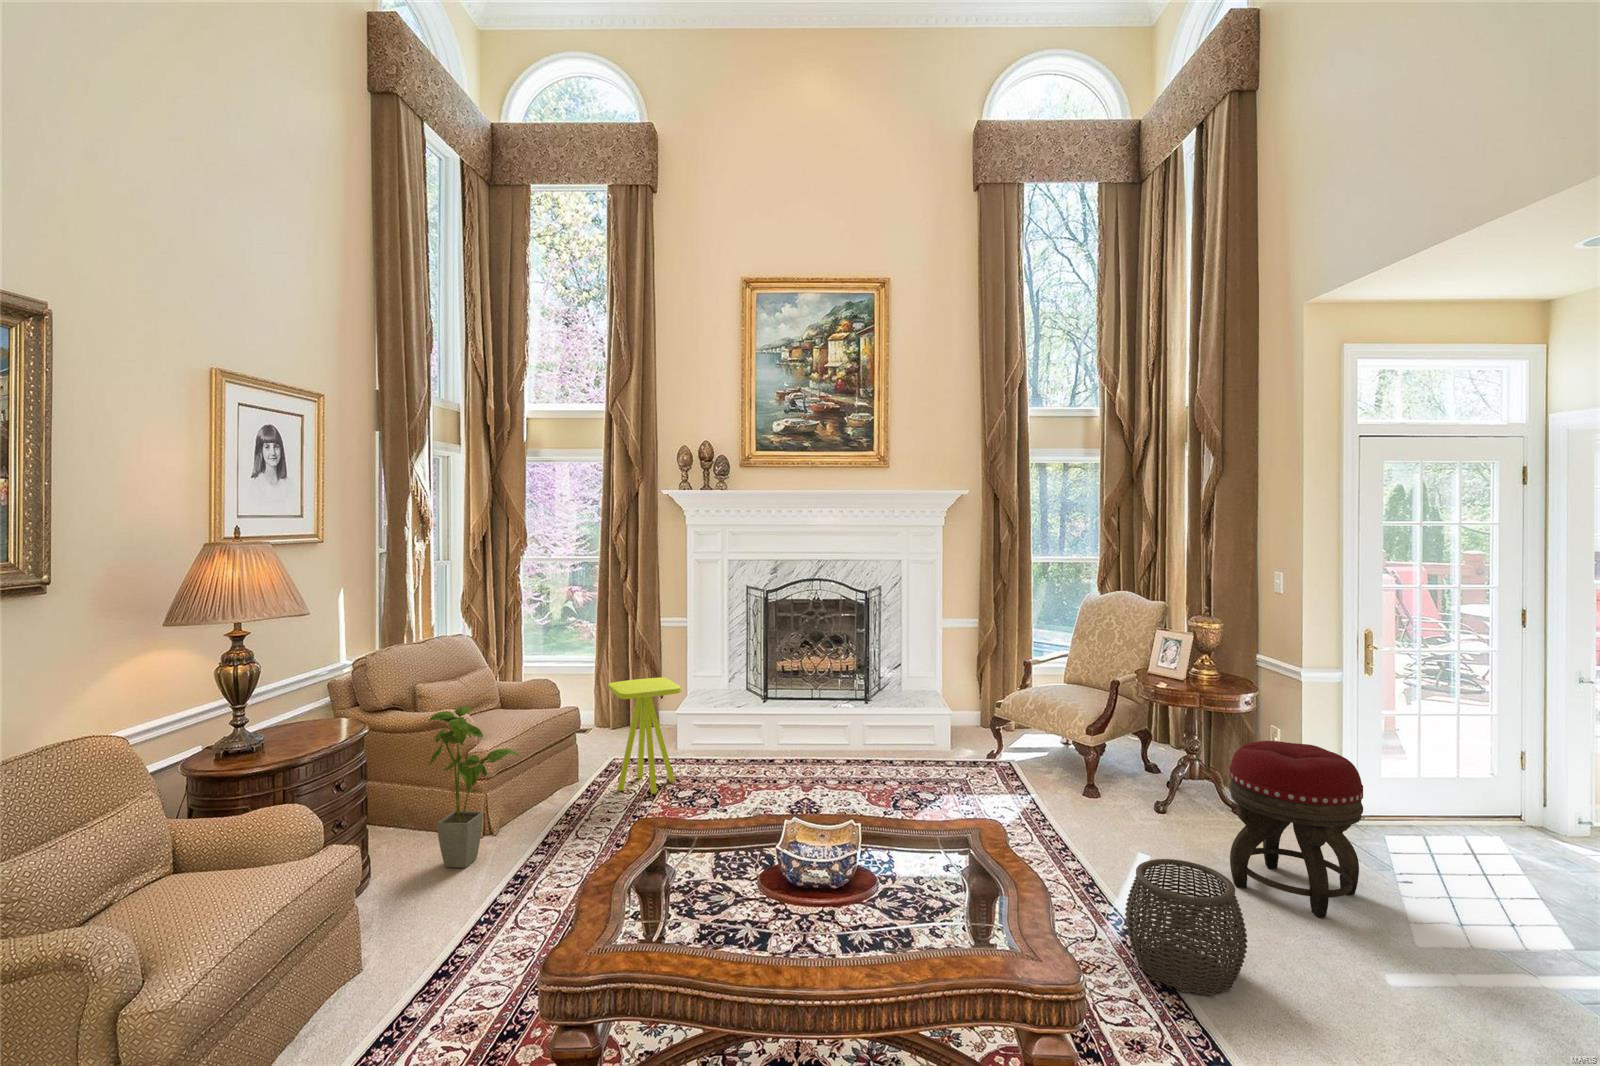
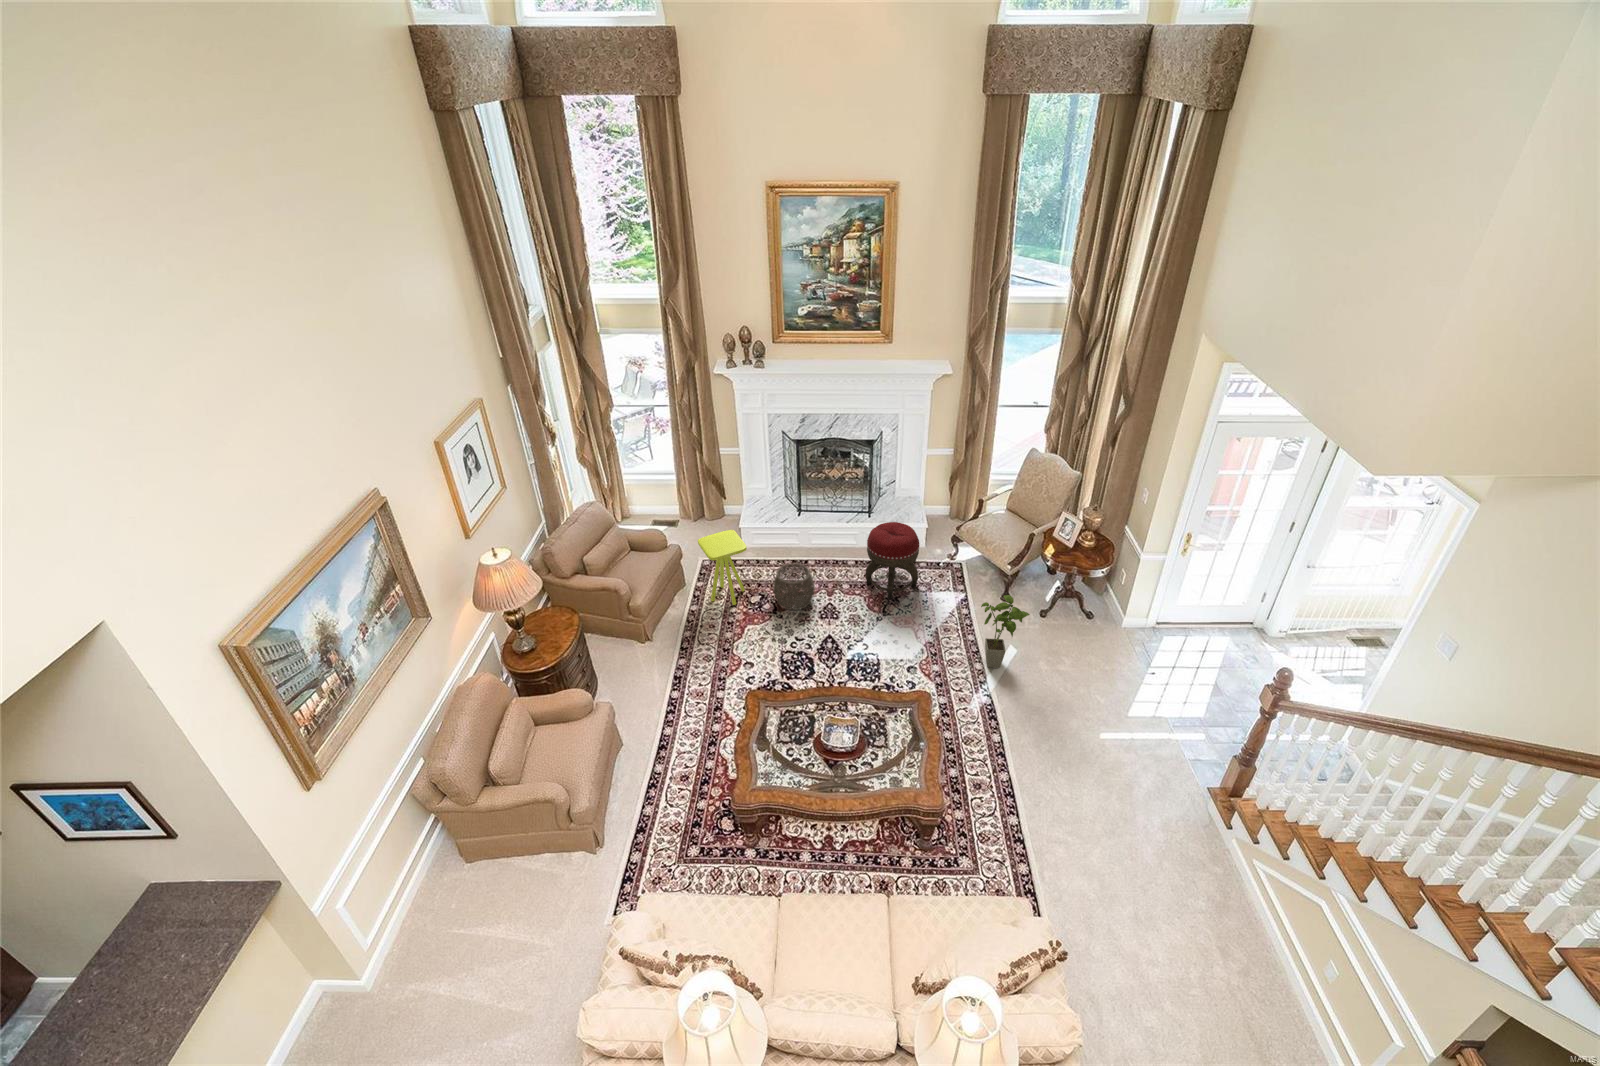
house plant: present [428,707,519,868] -> present [981,595,1030,668]
footstool: present [1229,741,1363,918] -> present [866,522,919,599]
woven basket: present [1125,859,1248,995] -> present [773,563,815,610]

